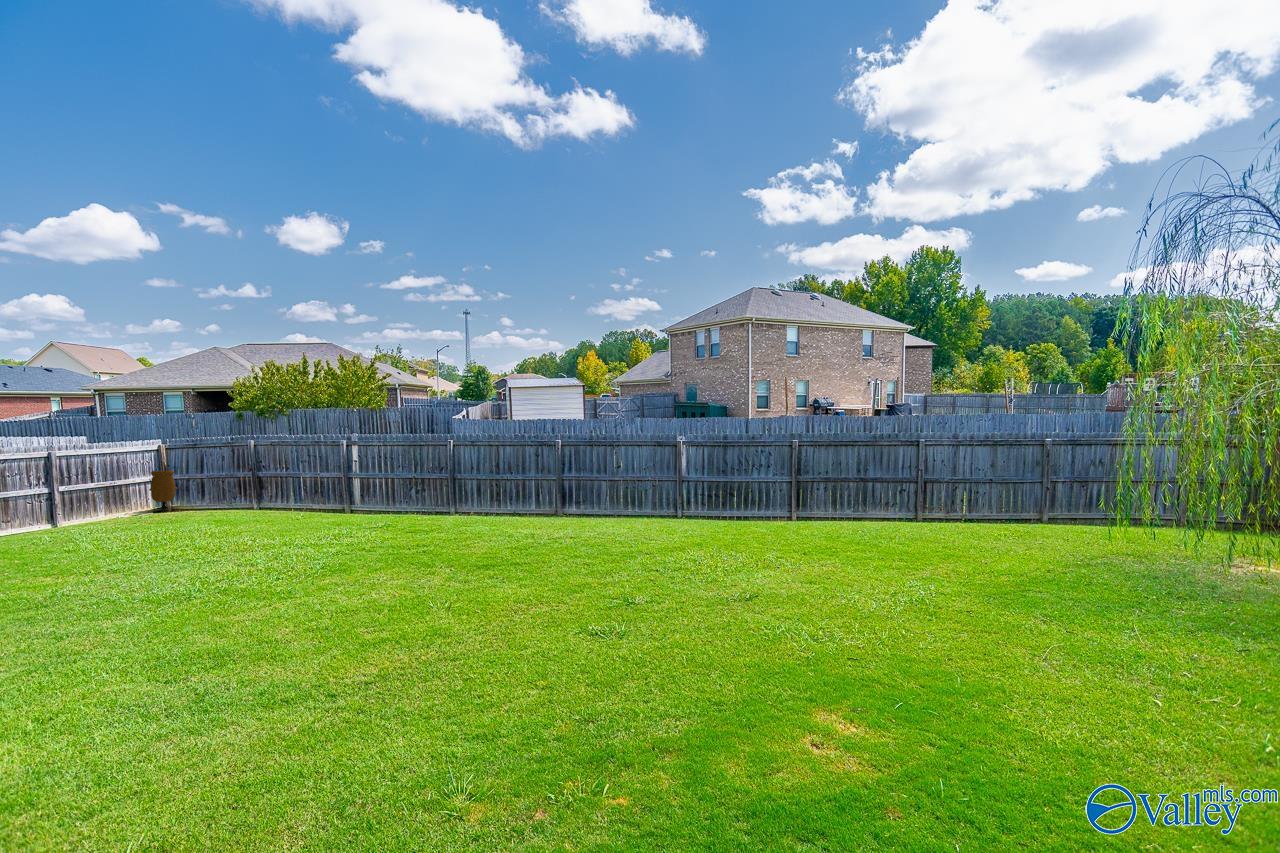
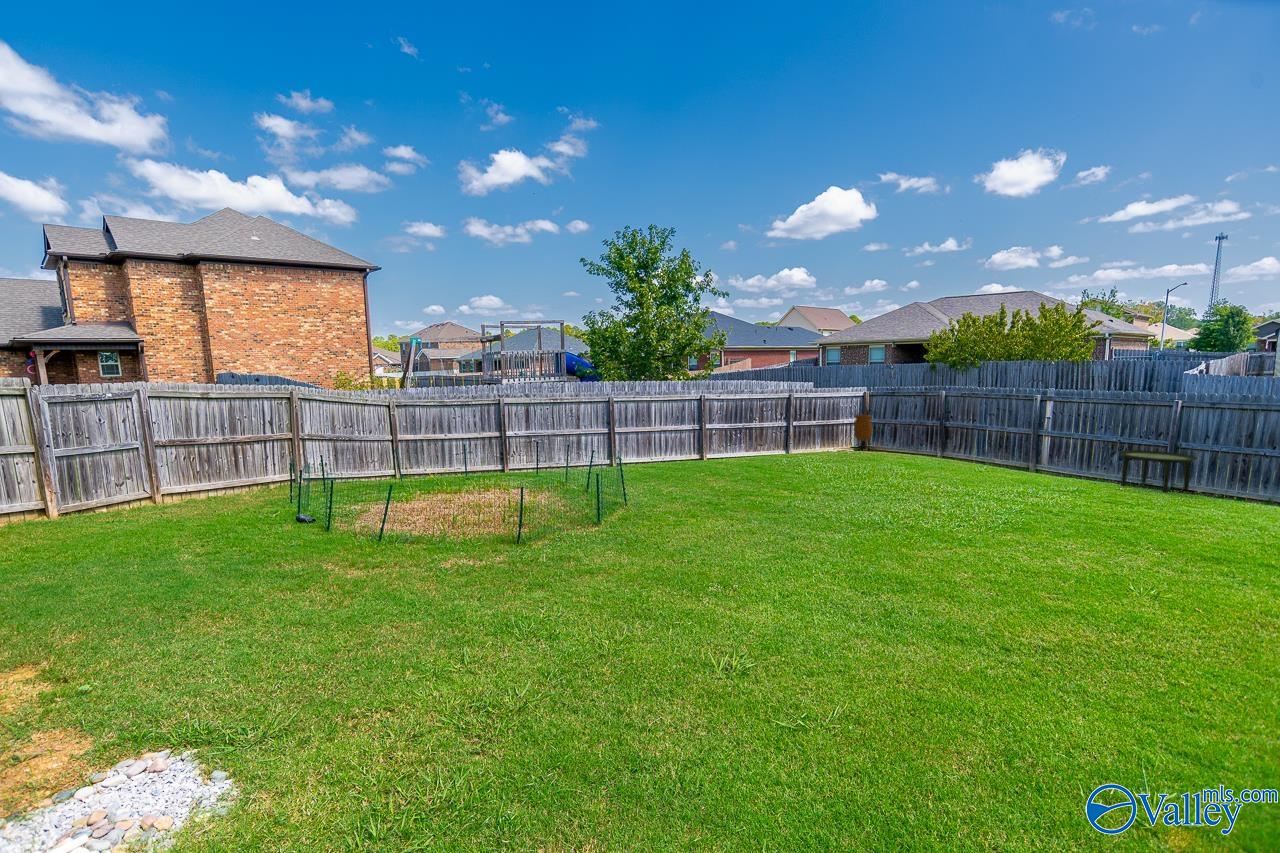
round table: none [411,482,458,513] -> present [1120,450,1197,493]

